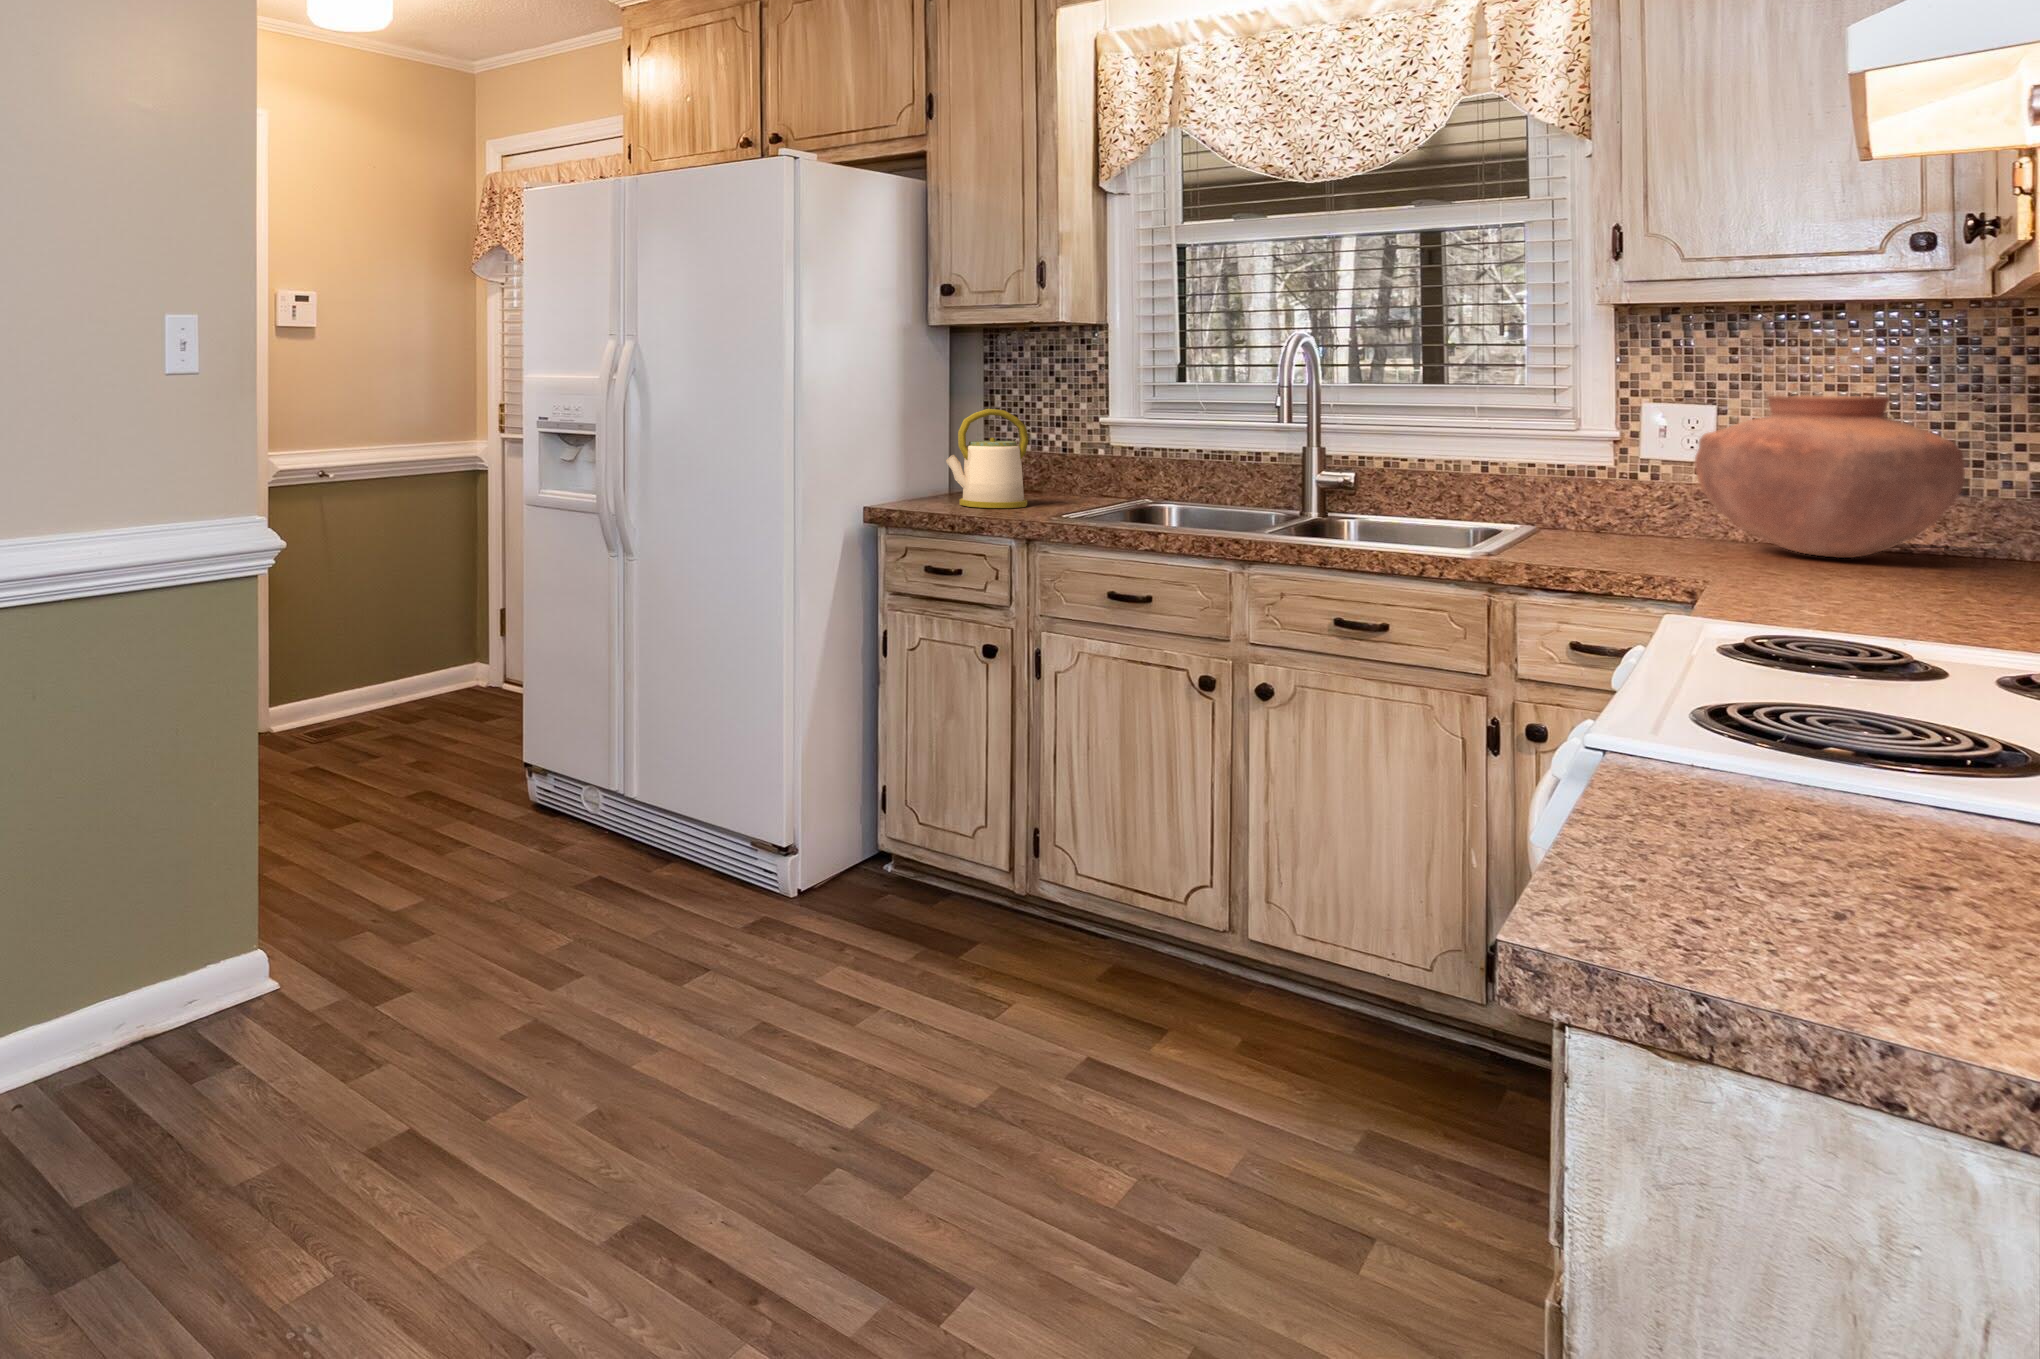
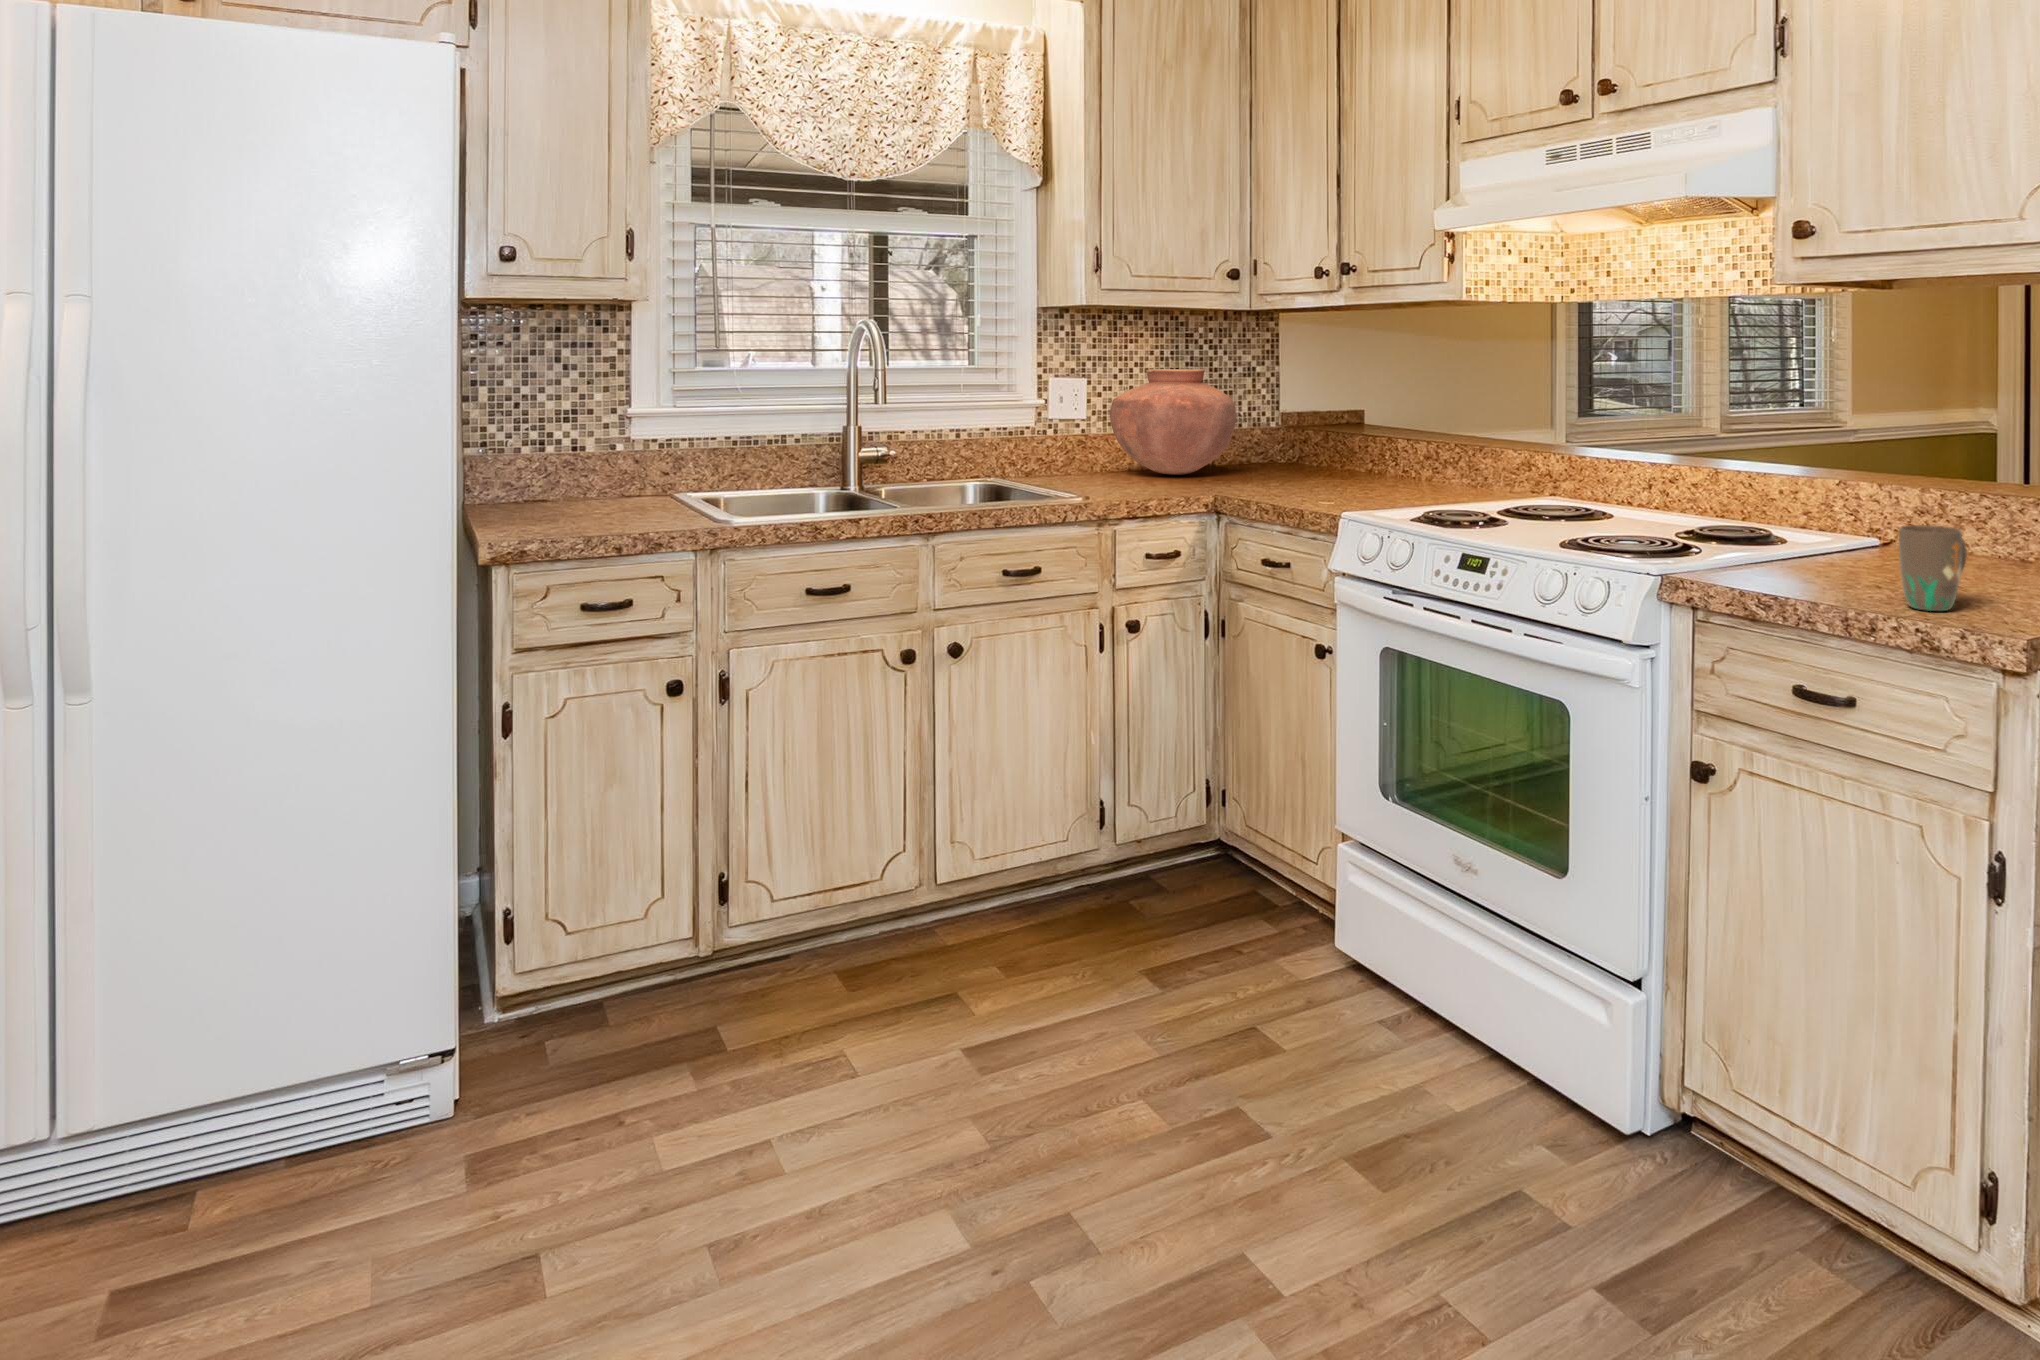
kettle: present [946,409,1029,508] -> none [499,404,590,526]
mug: none [1674,726,1931,939] -> present [1899,525,1967,611]

